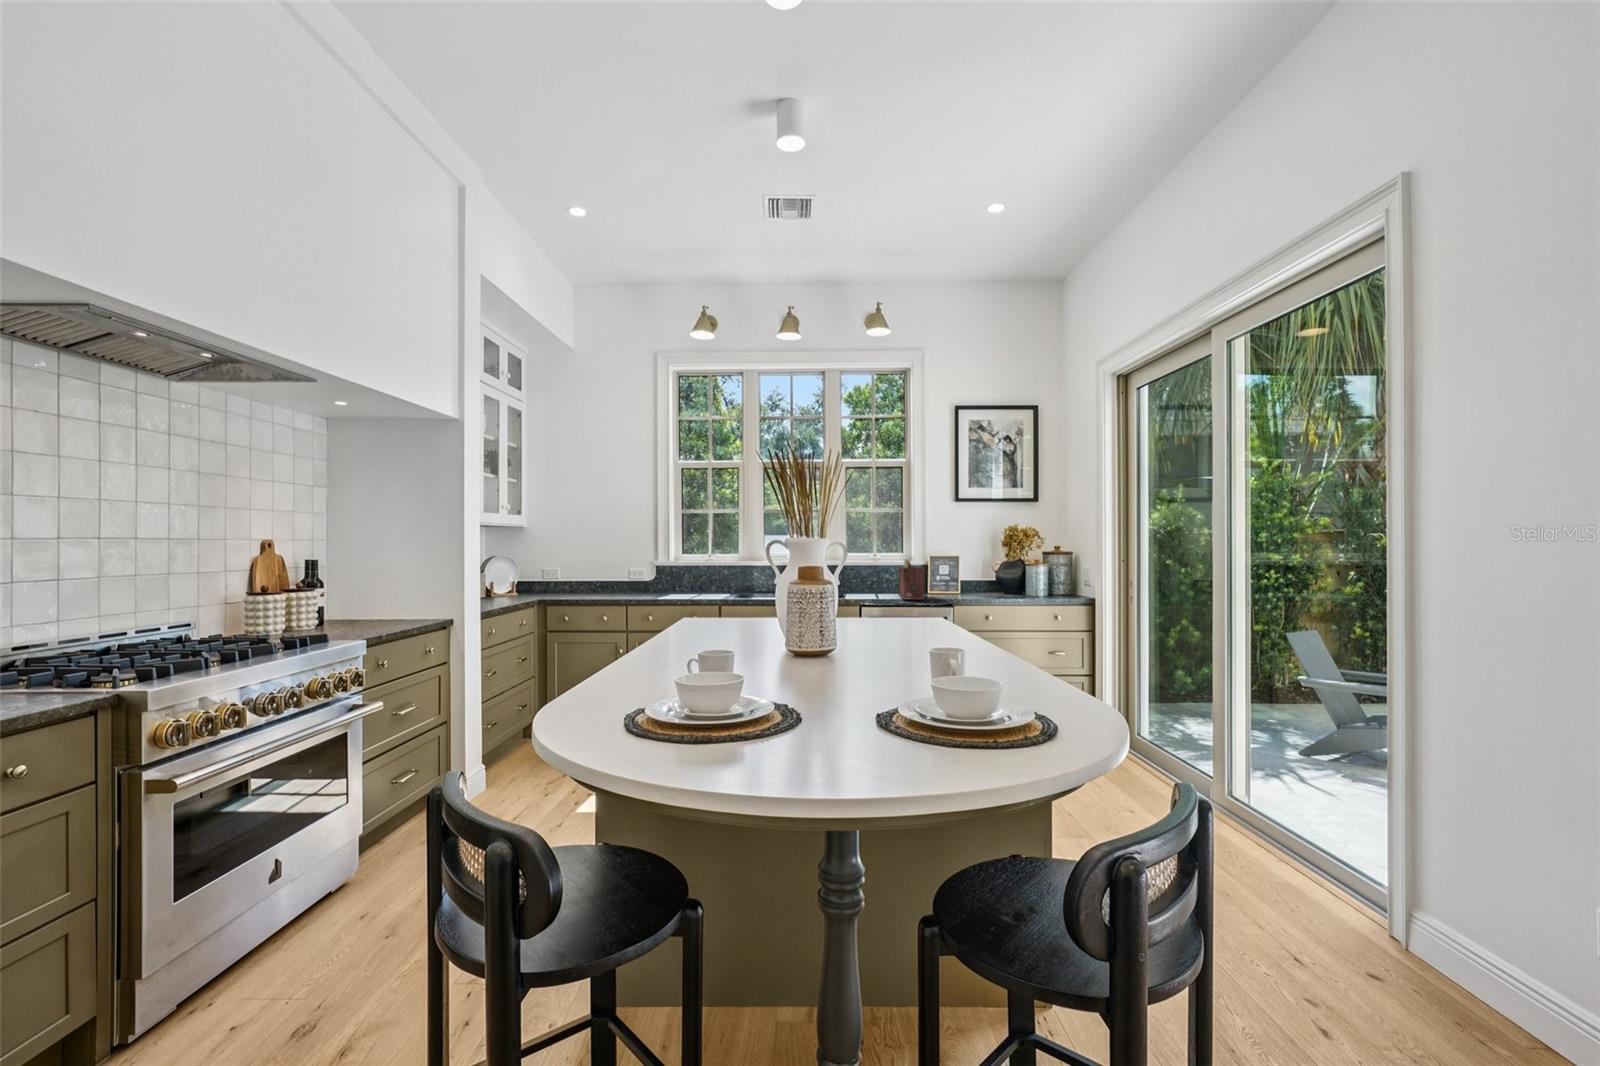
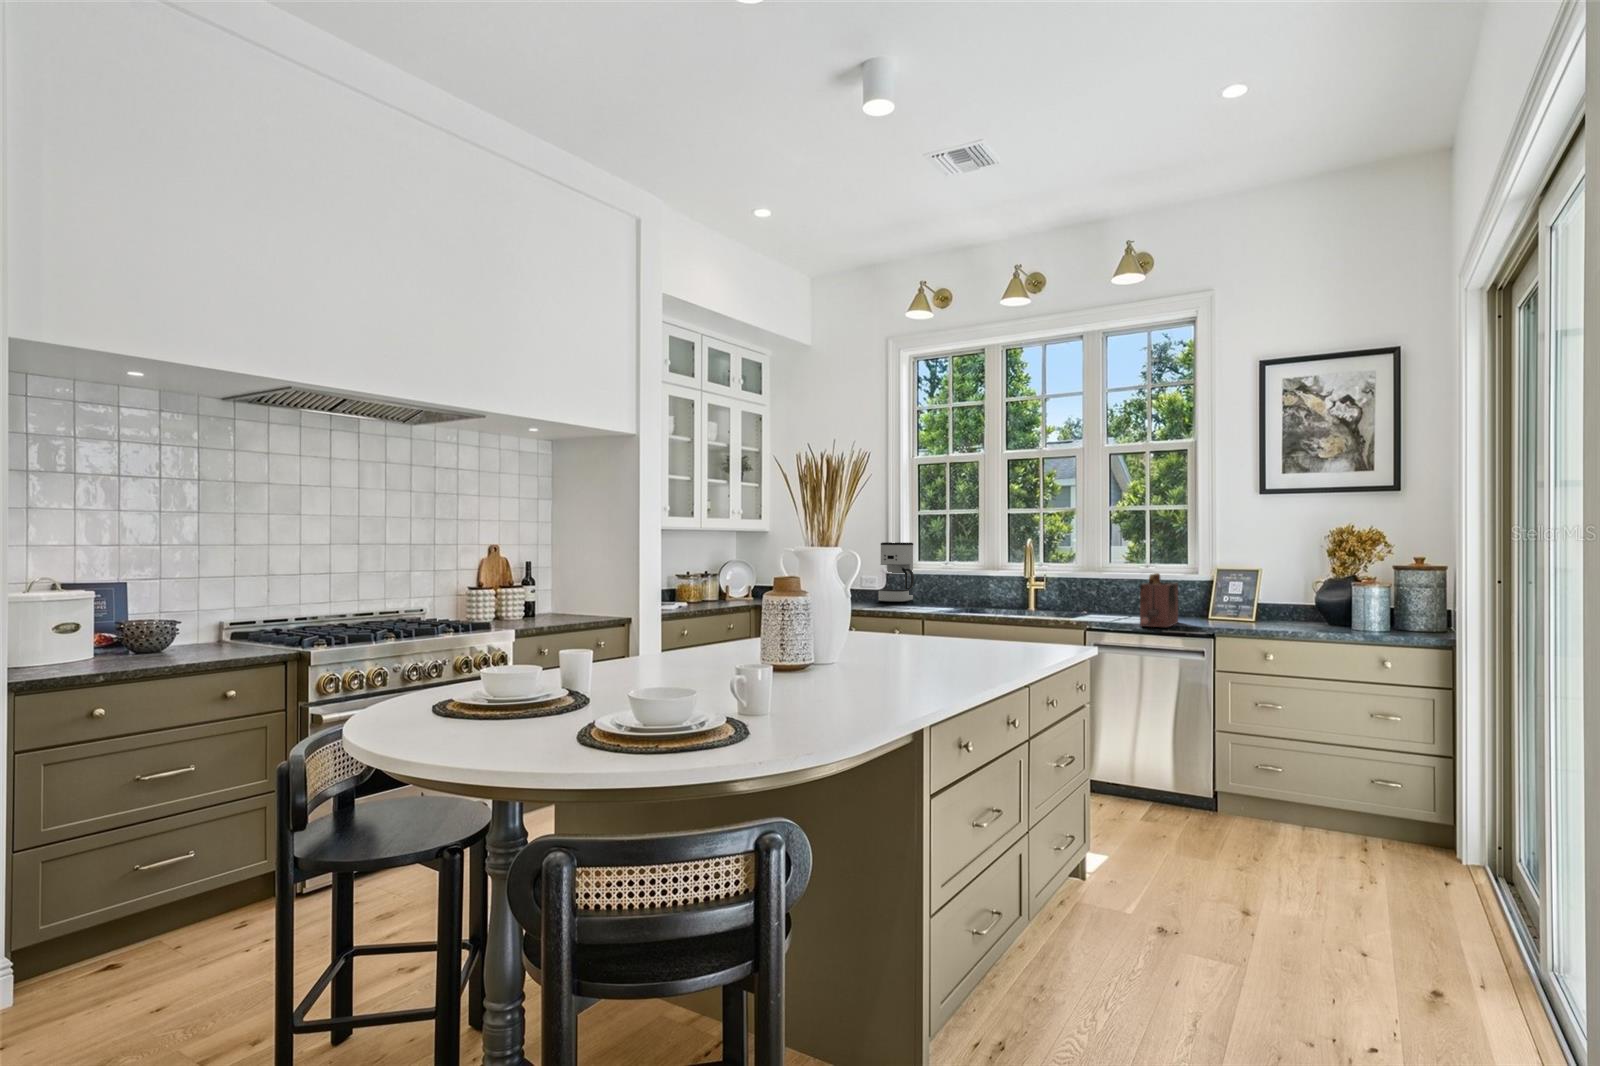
coffee maker: none [653,539,683,591] -> present [878,542,914,602]

